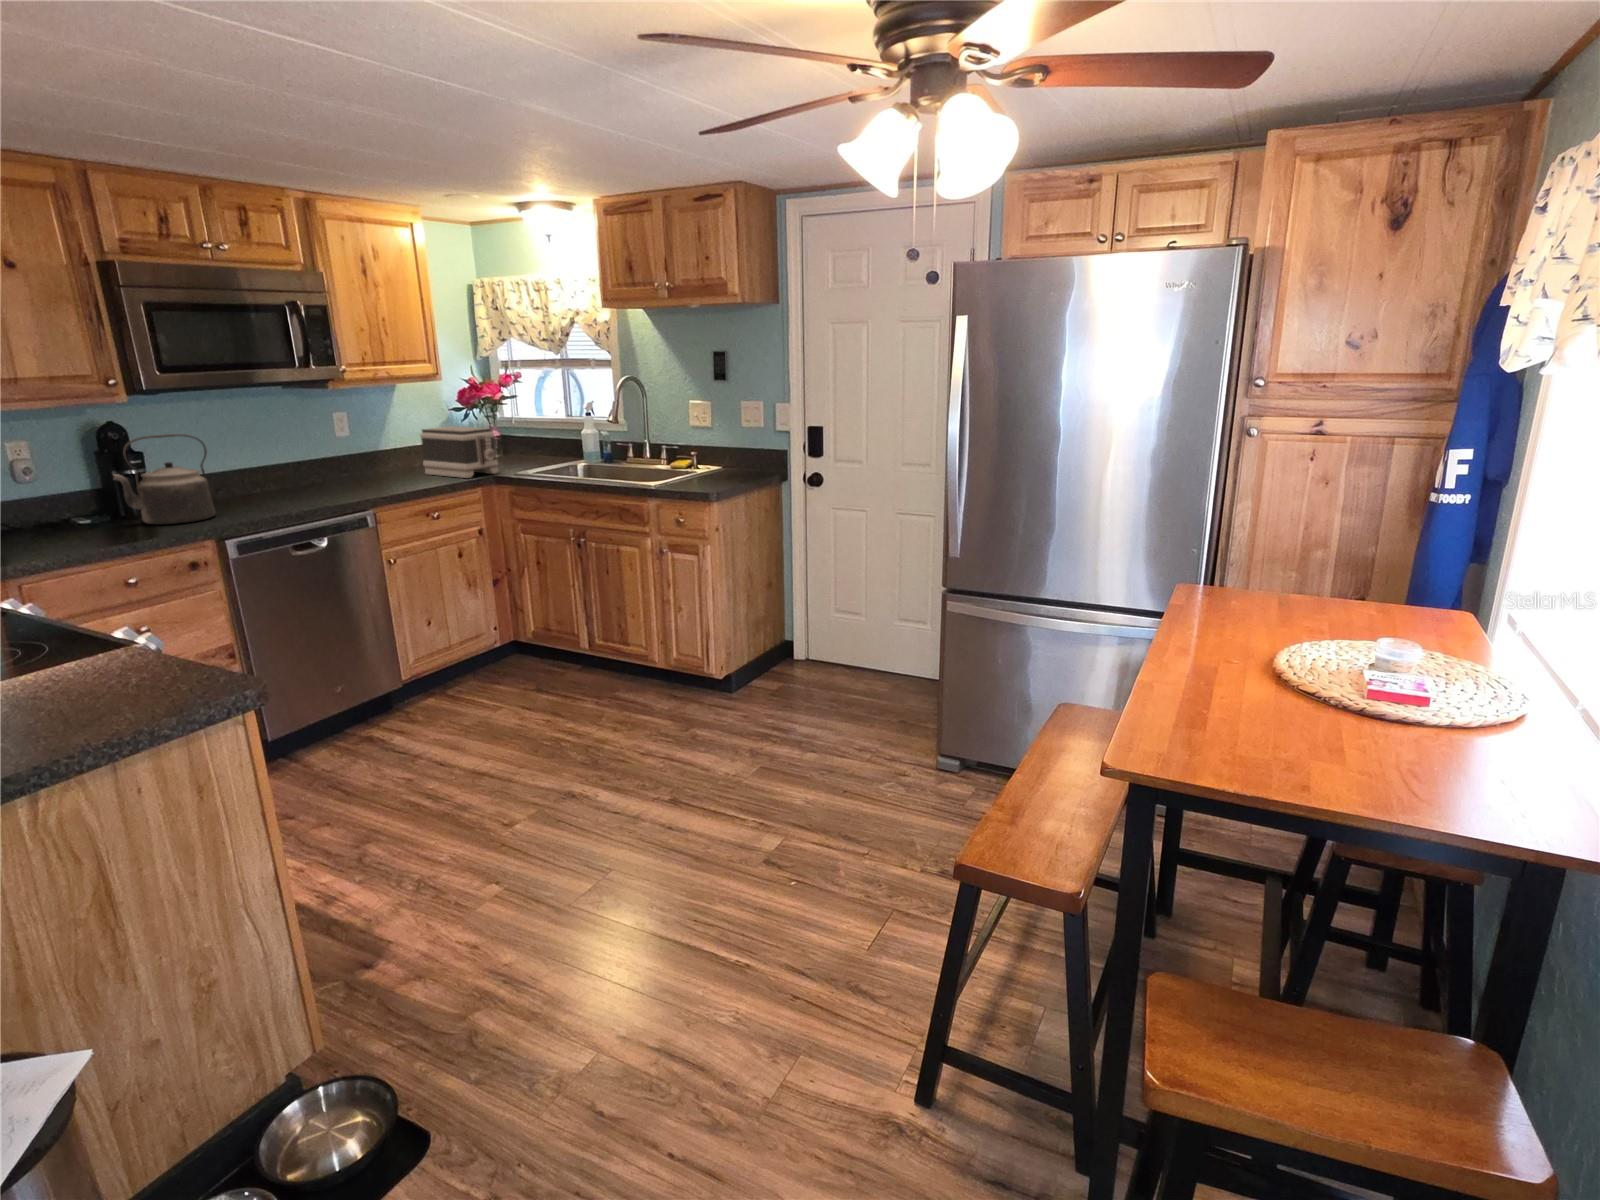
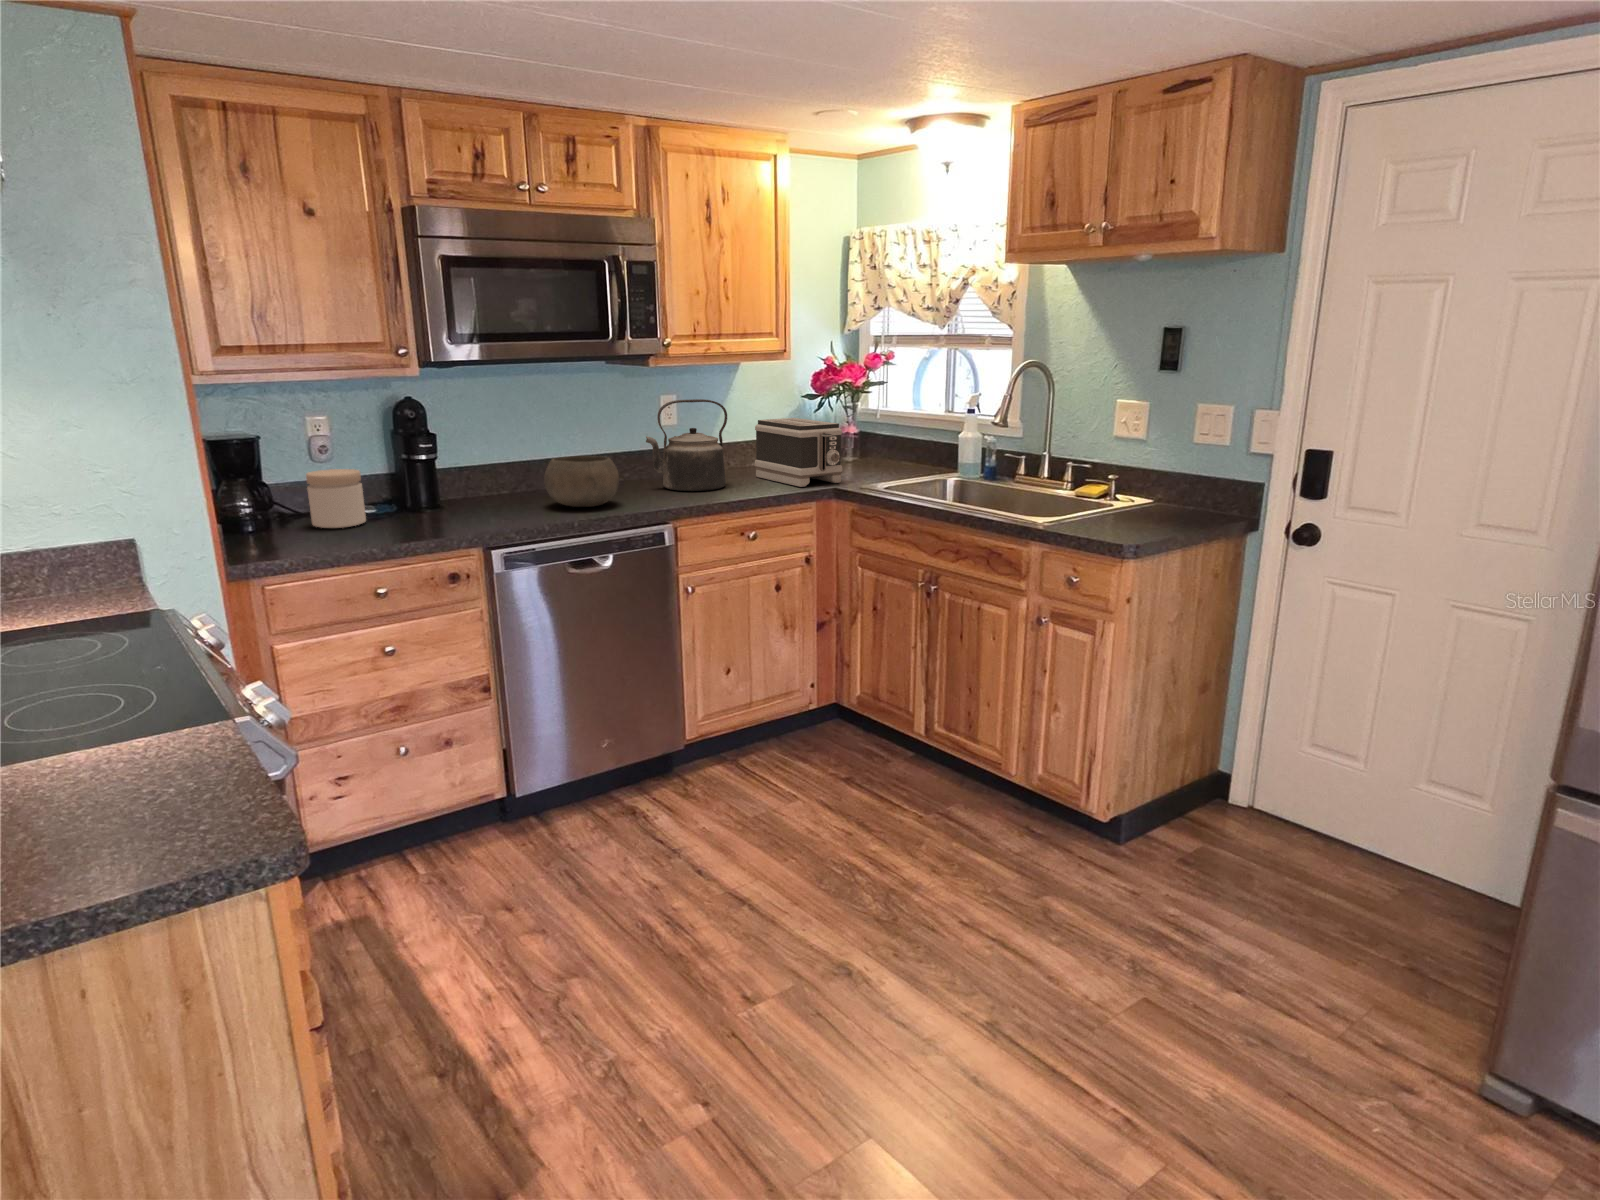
kettle: present [113,434,215,525] -> present [646,399,727,491]
bowl: none [251,464,320,505] -> present [544,456,619,507]
jar: none [24,487,90,539] -> present [306,469,366,528]

